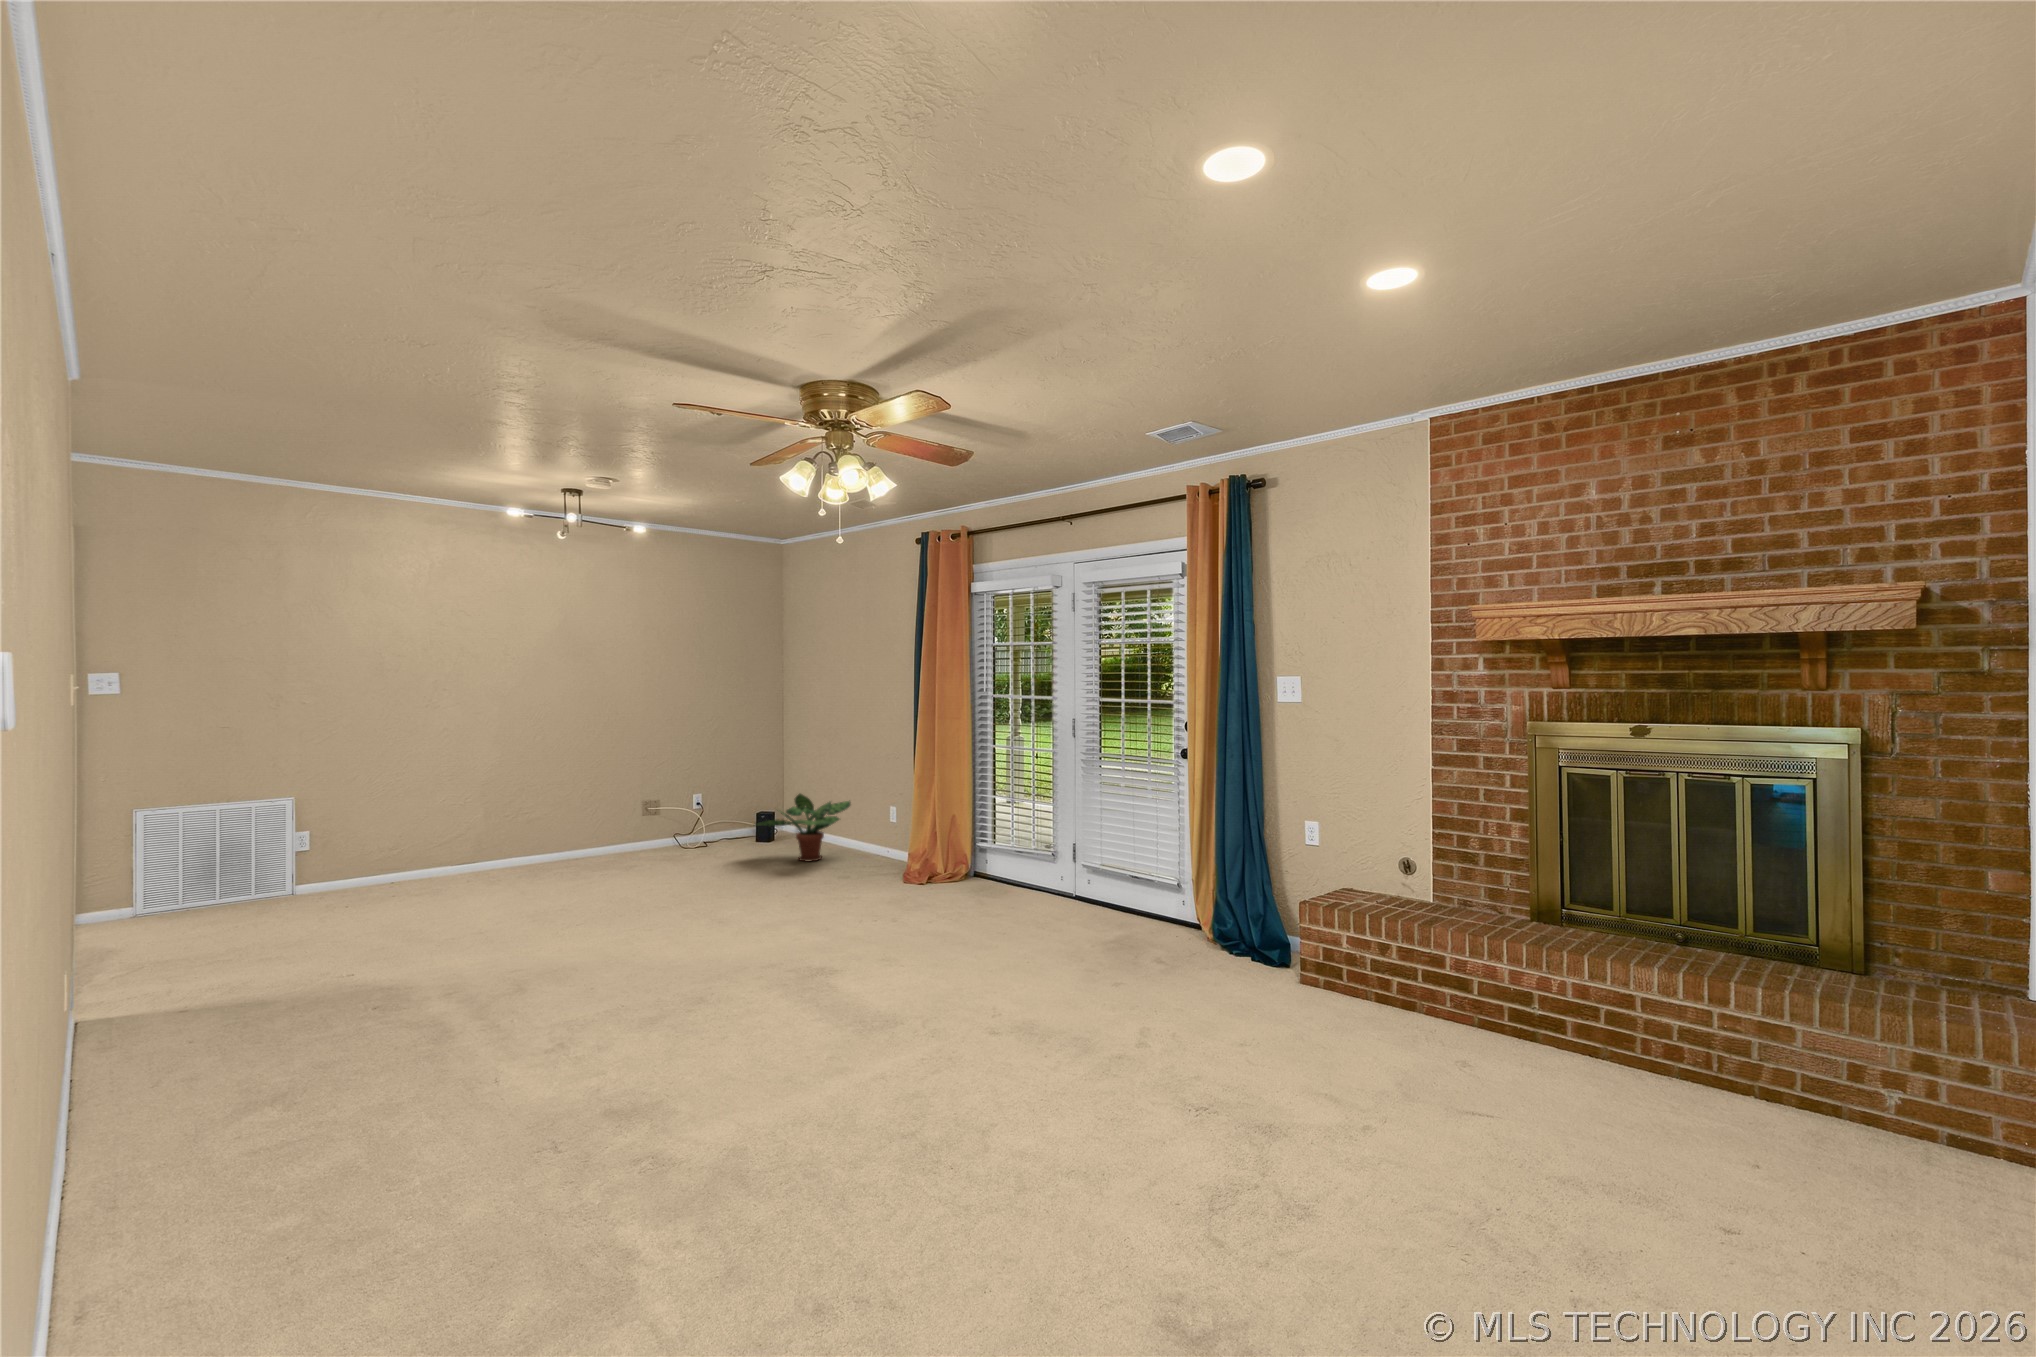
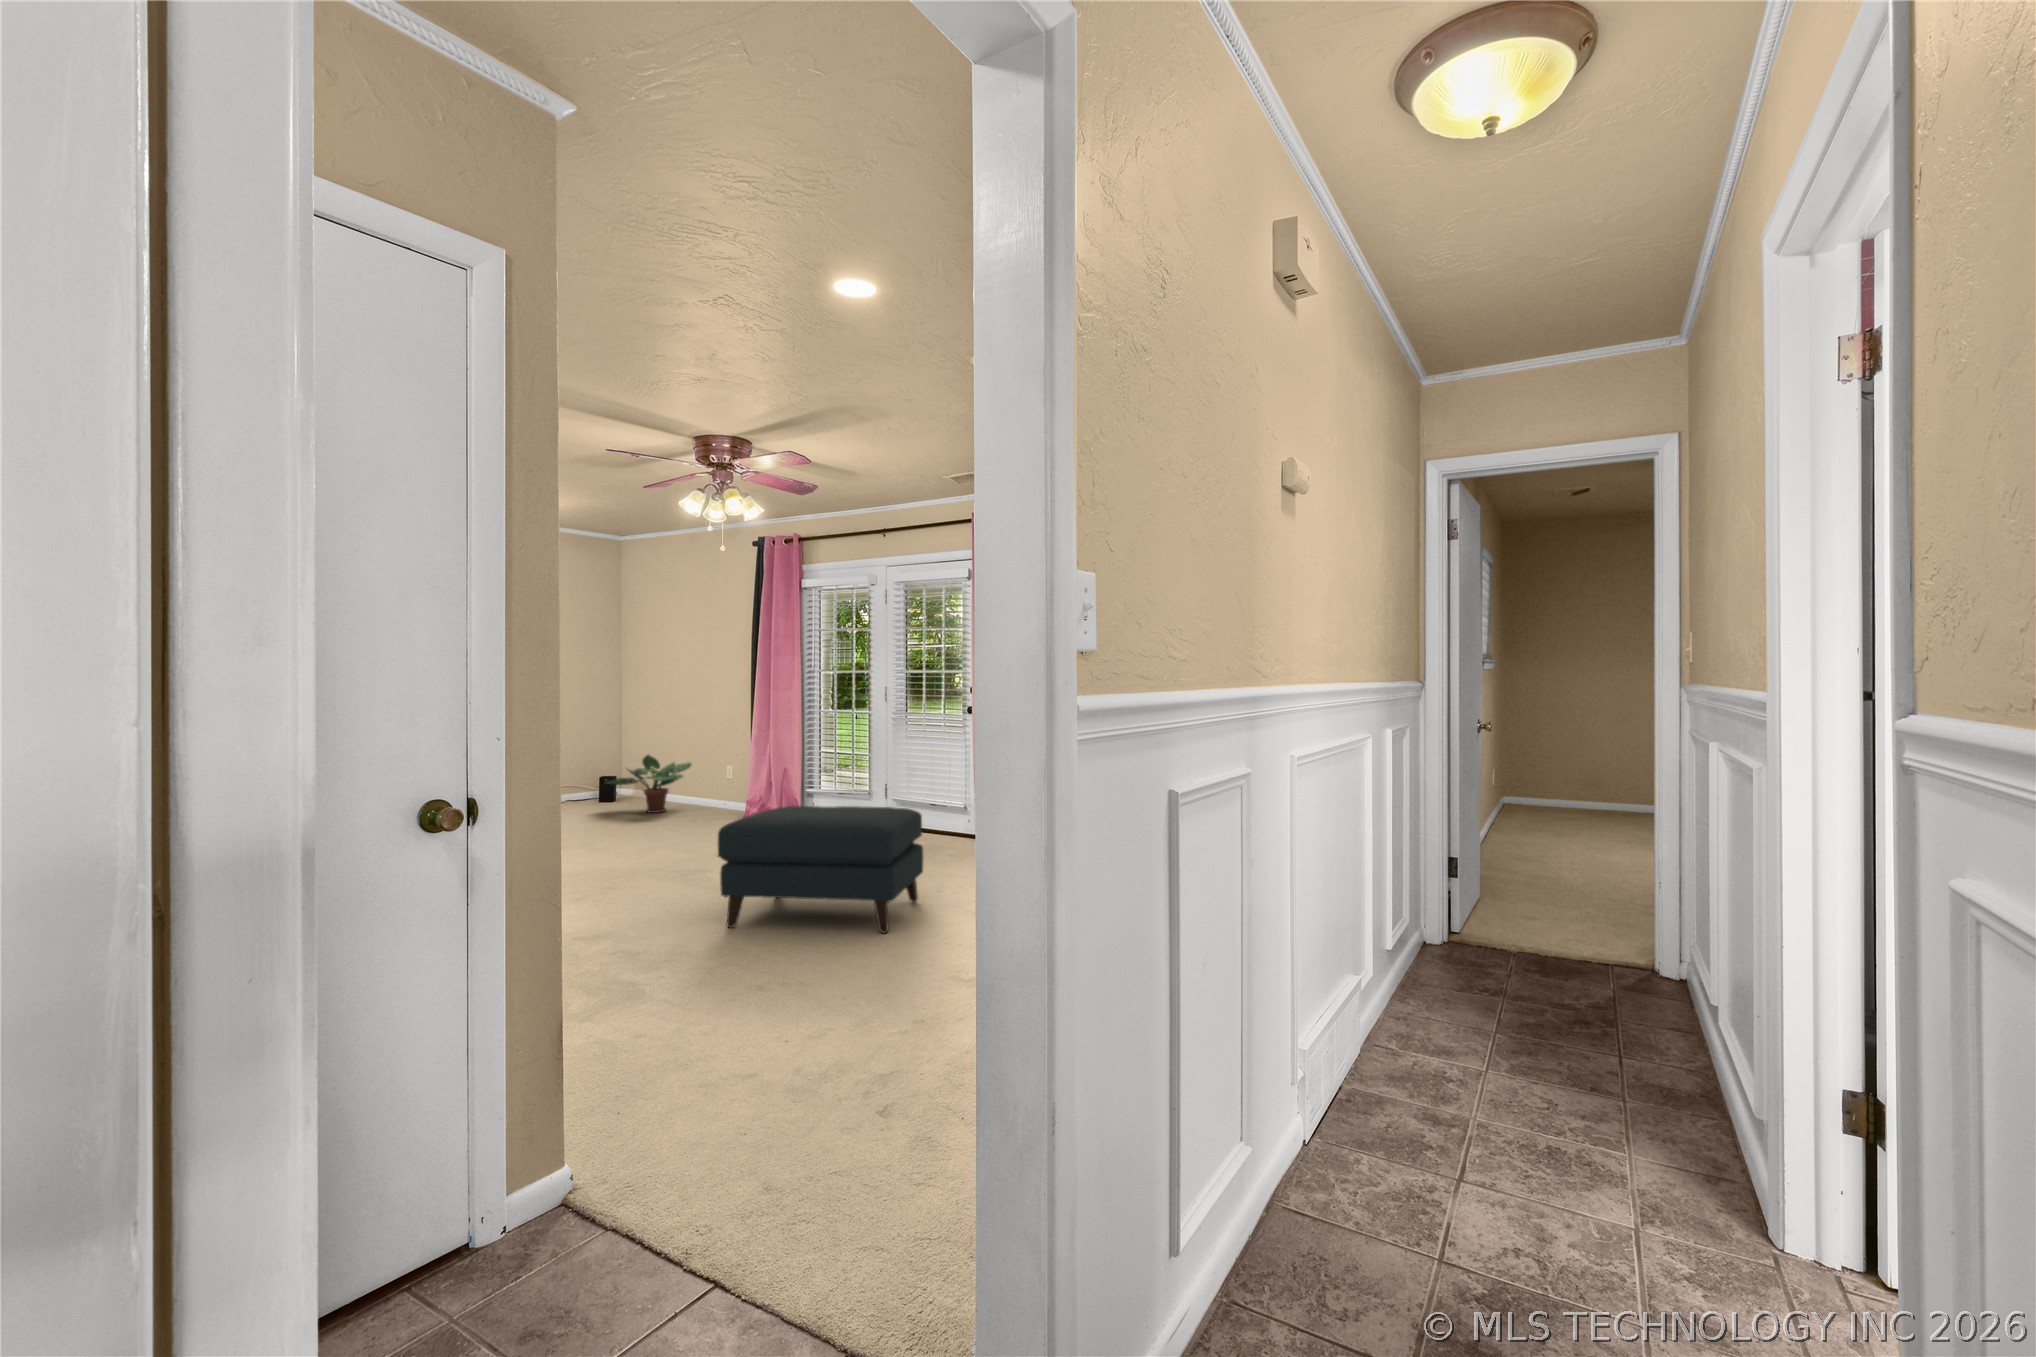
ottoman: none [809,916,1126,1164] -> present [718,806,923,933]

